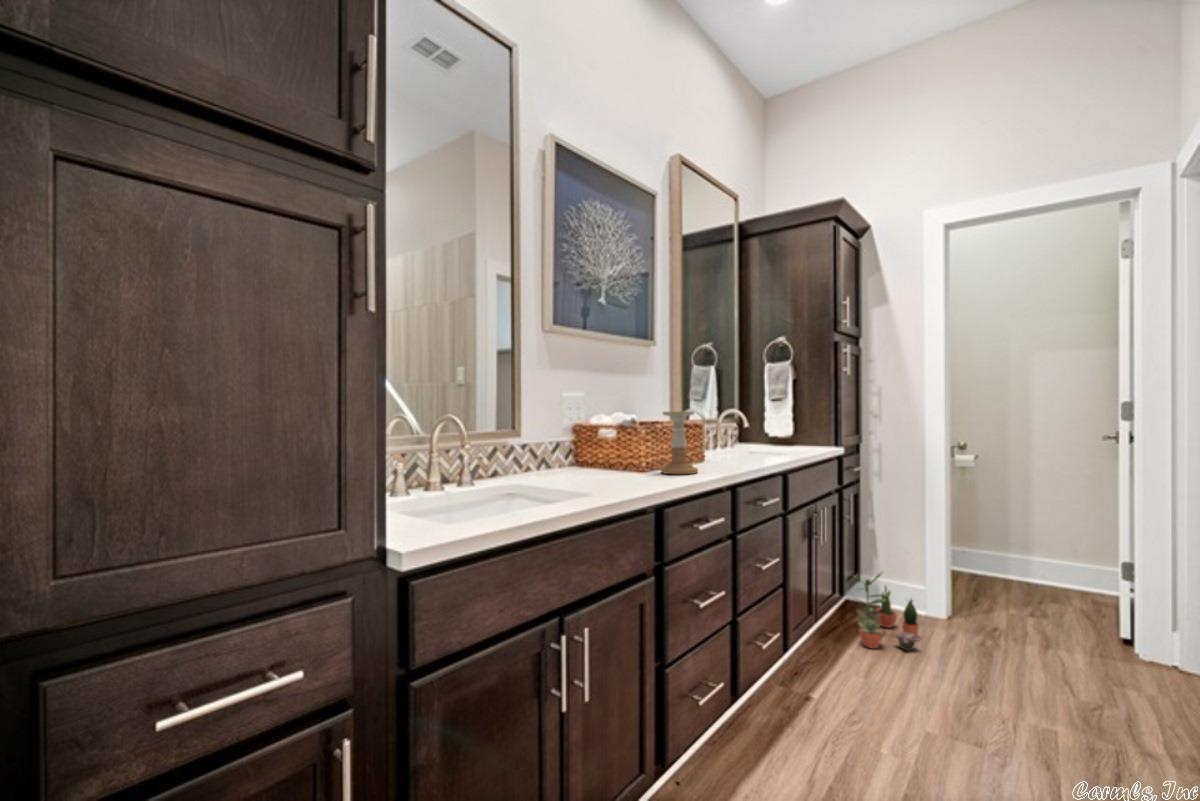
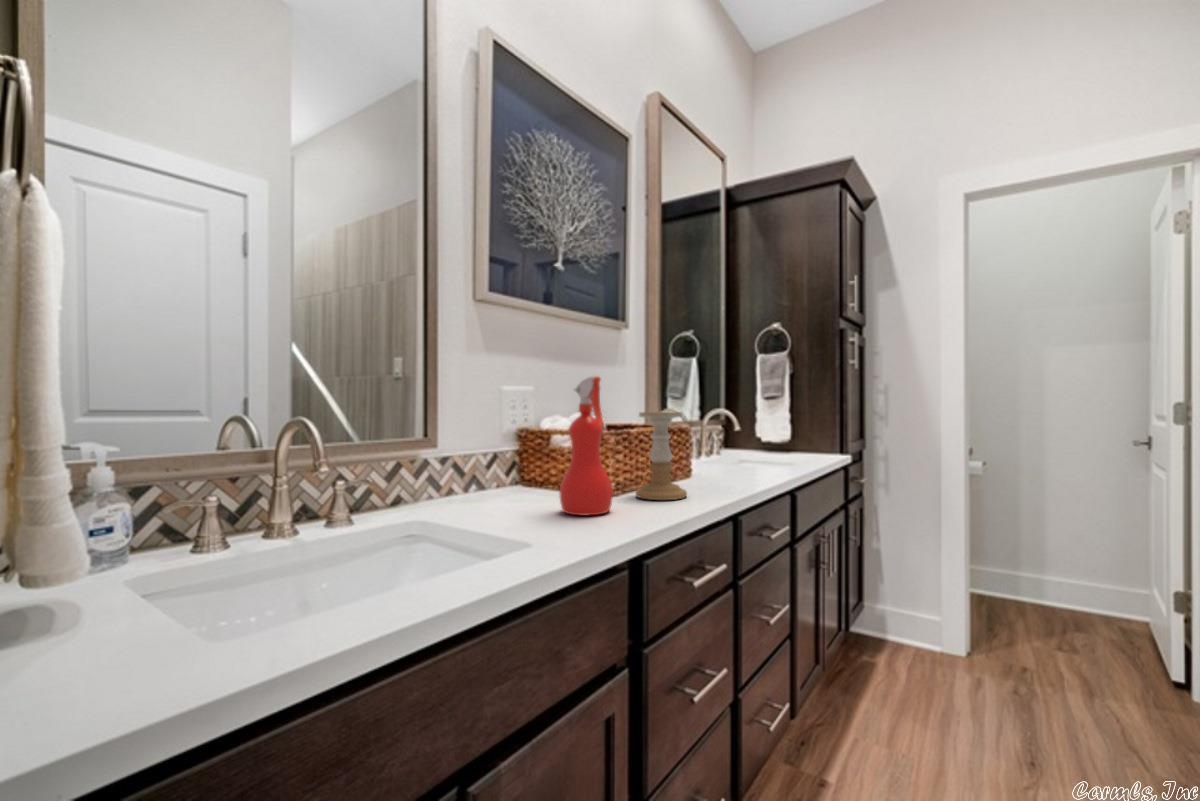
spray bottle: none [607,387,644,482] -> present [559,376,613,515]
potted plant: present [853,572,919,651] -> none [858,605,946,704]

